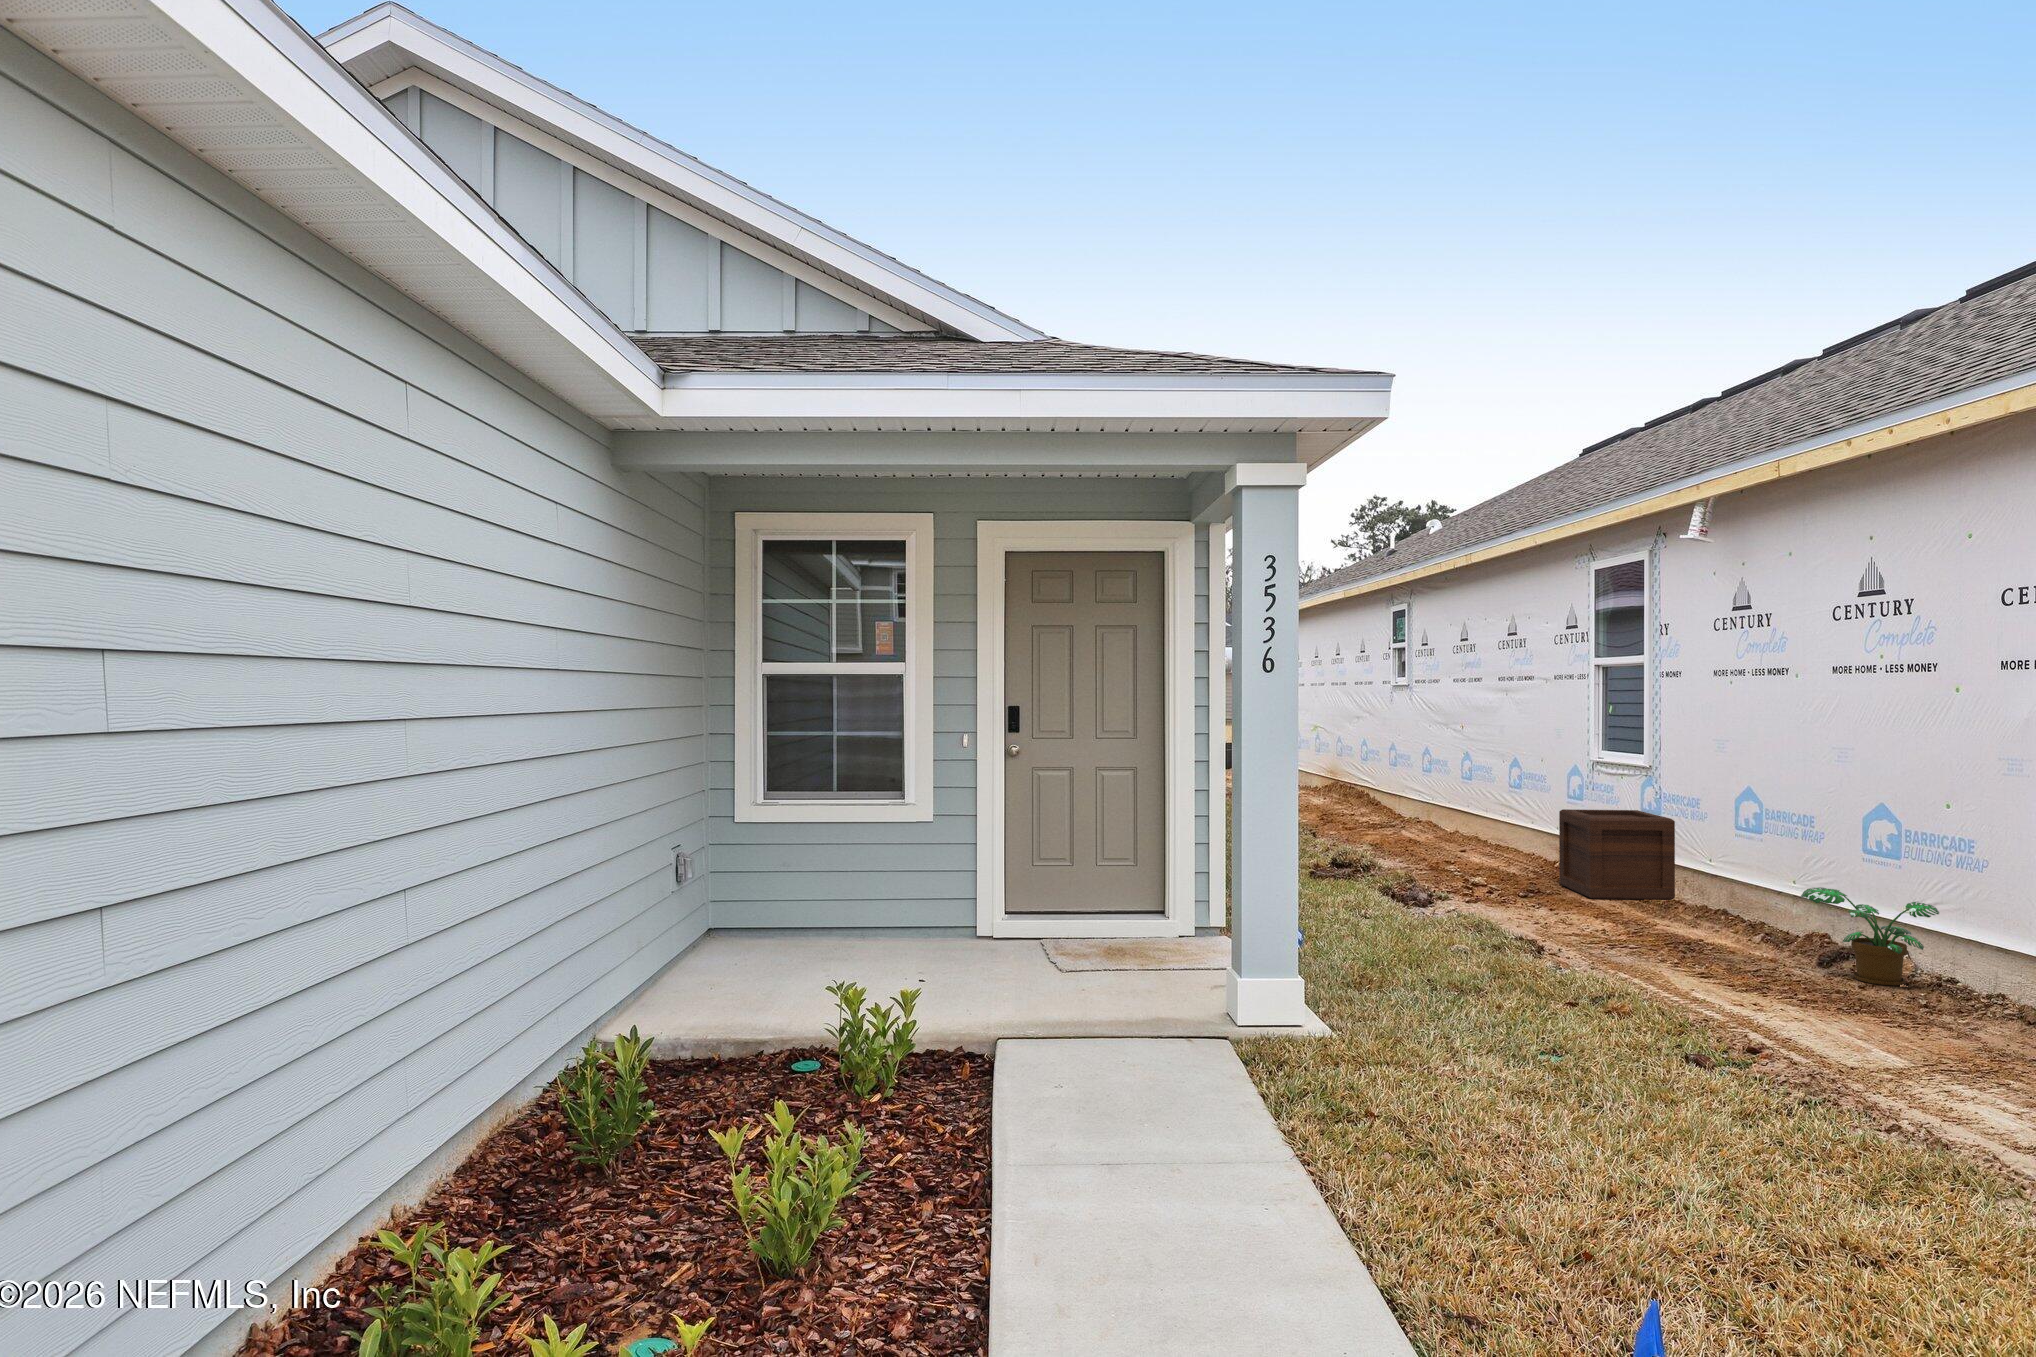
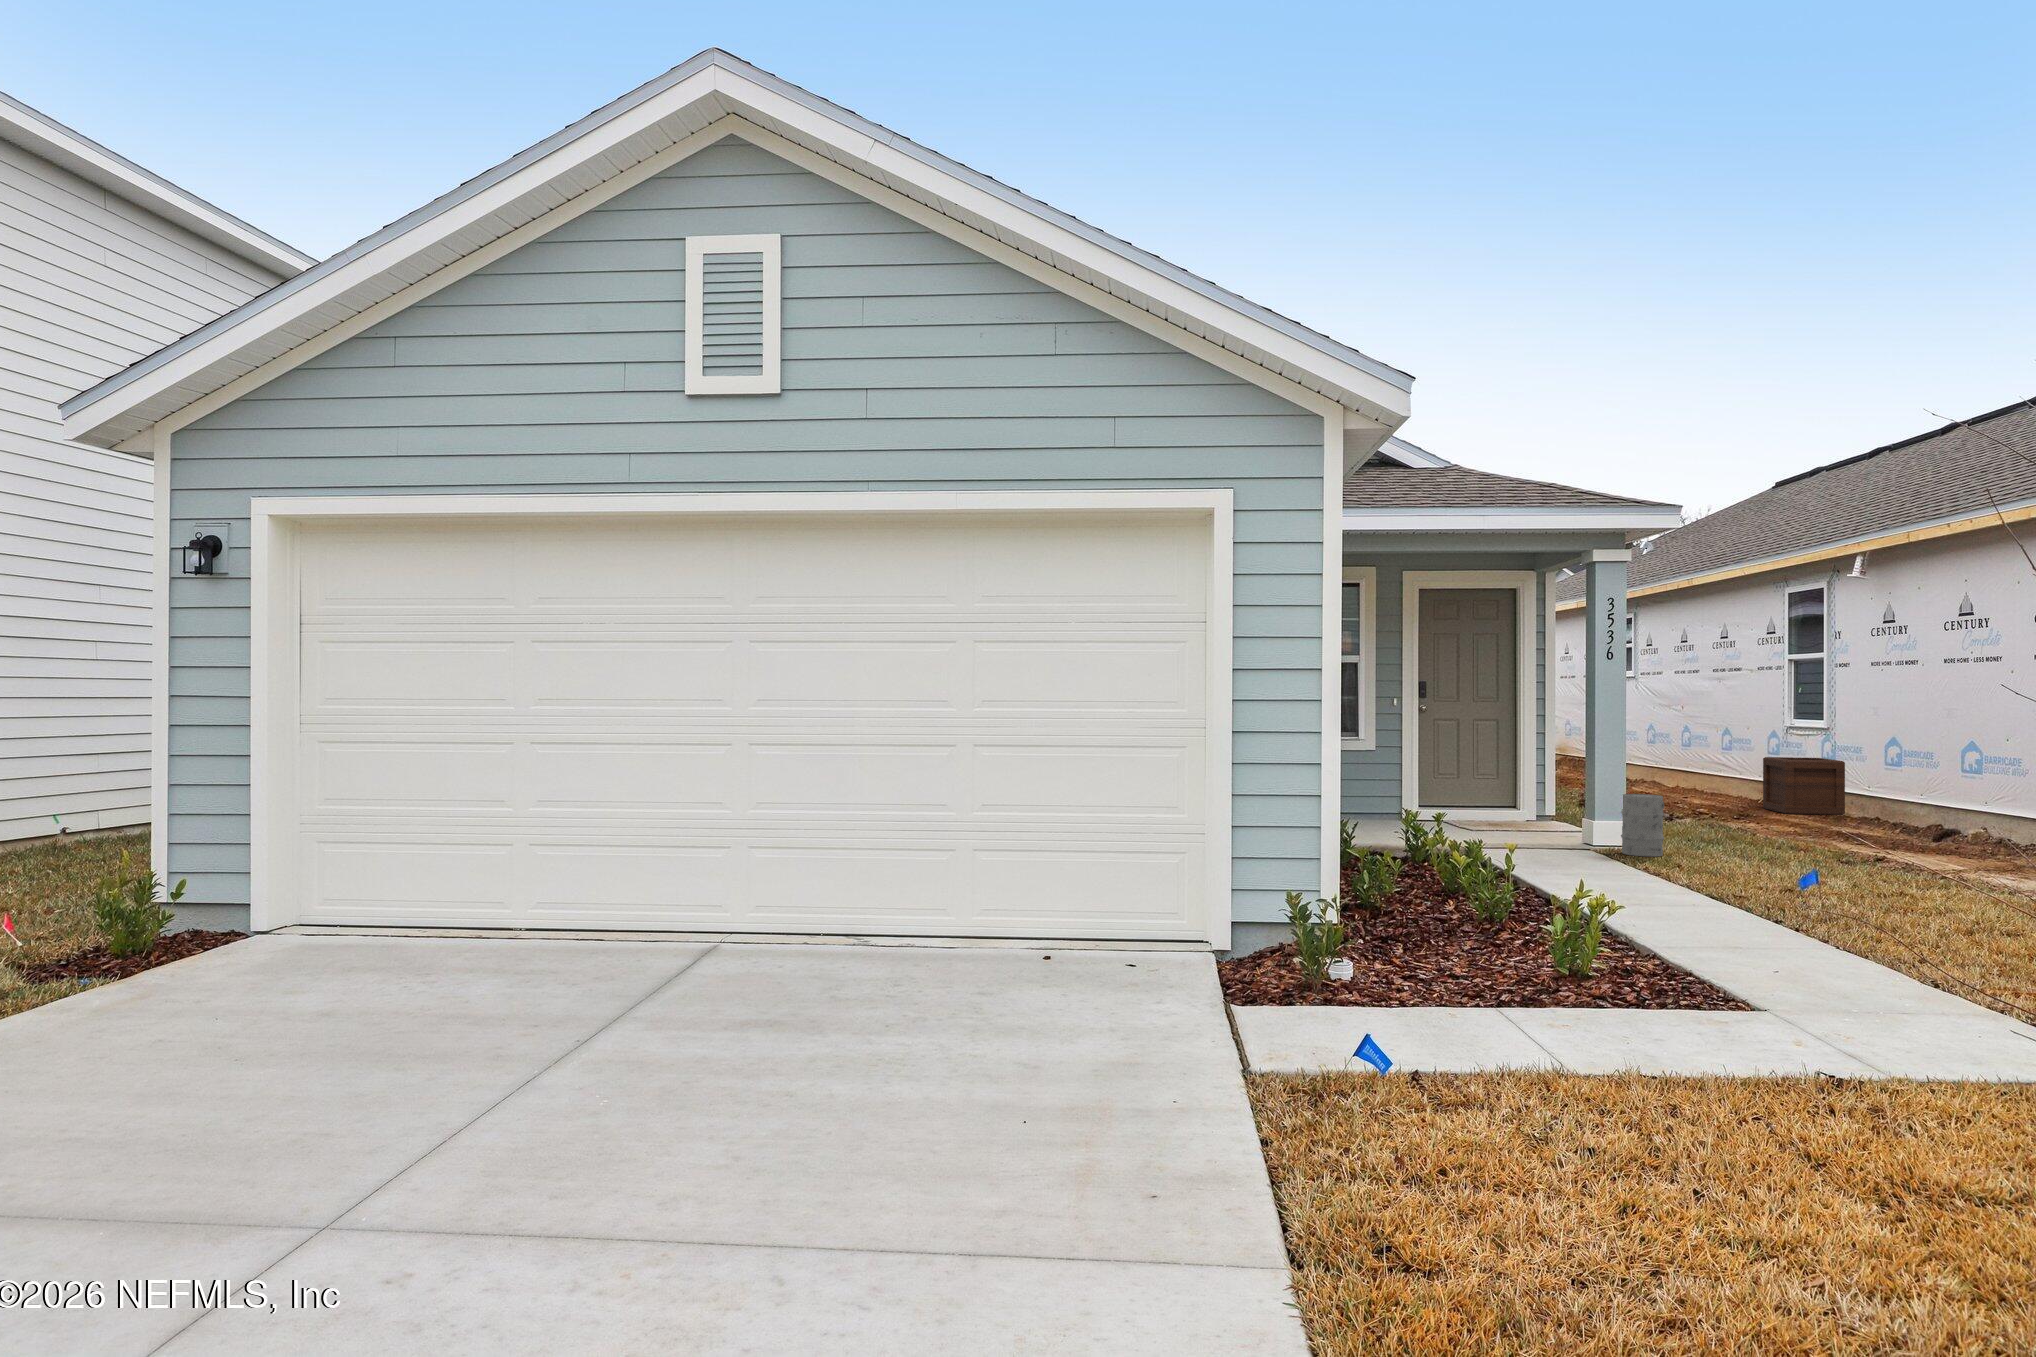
potted plant: present [1801,887,1939,986] -> none [1918,790,2002,843]
trash can: none [1285,929,1362,1062] -> present [1621,794,1664,857]

